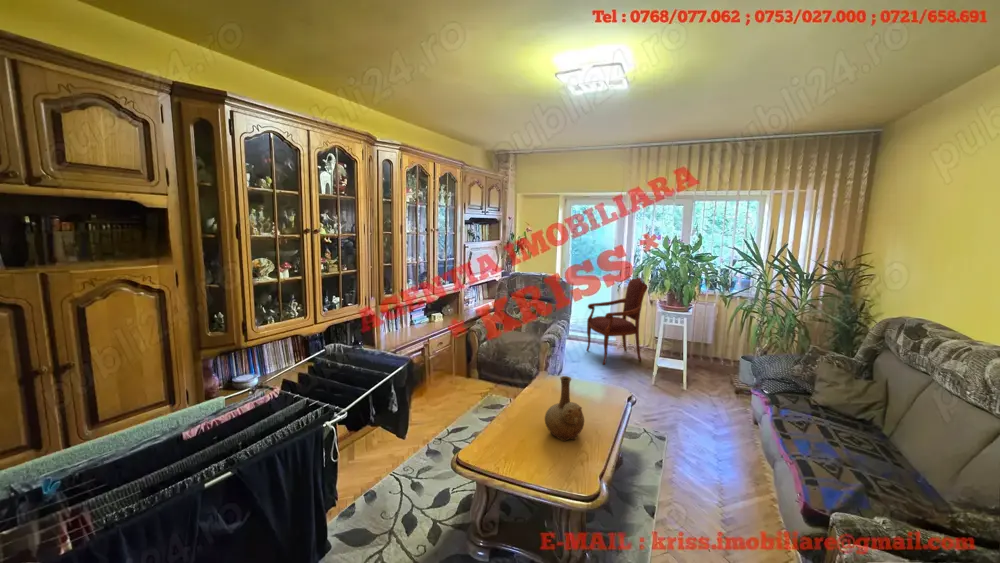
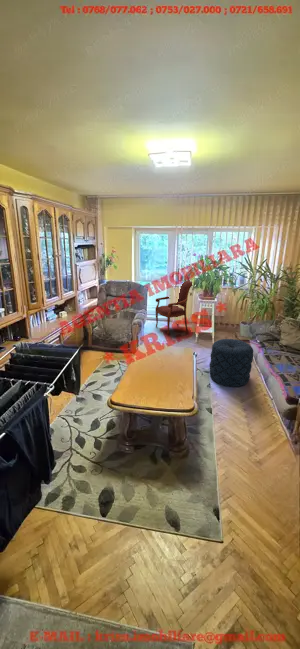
vase: present [545,376,584,441] -> none [156,346,178,382]
pouf: none [664,380,752,476] -> present [209,339,253,387]

